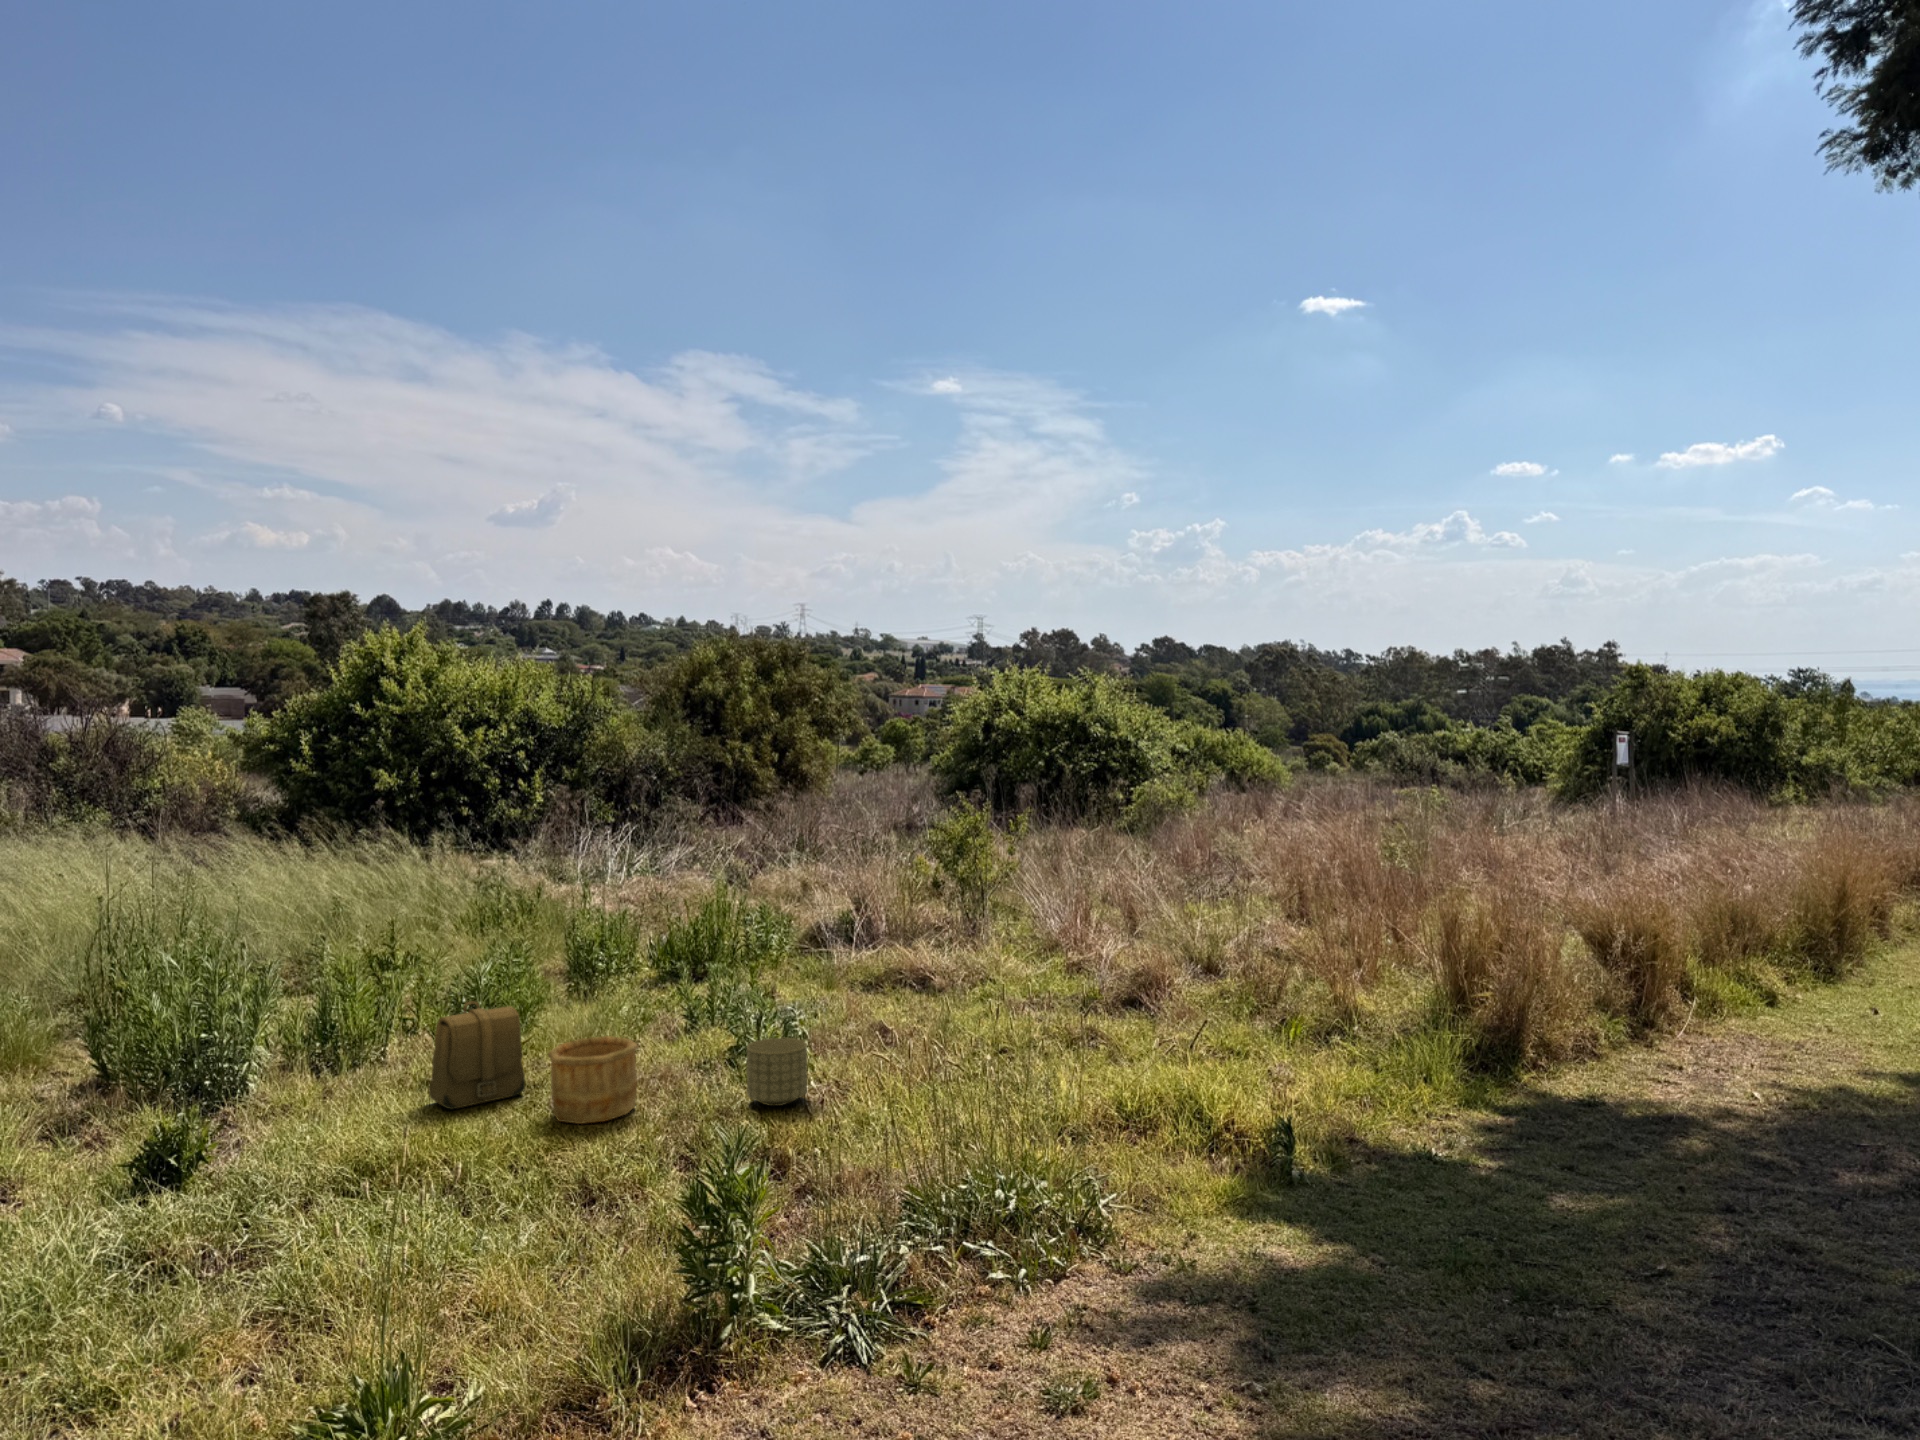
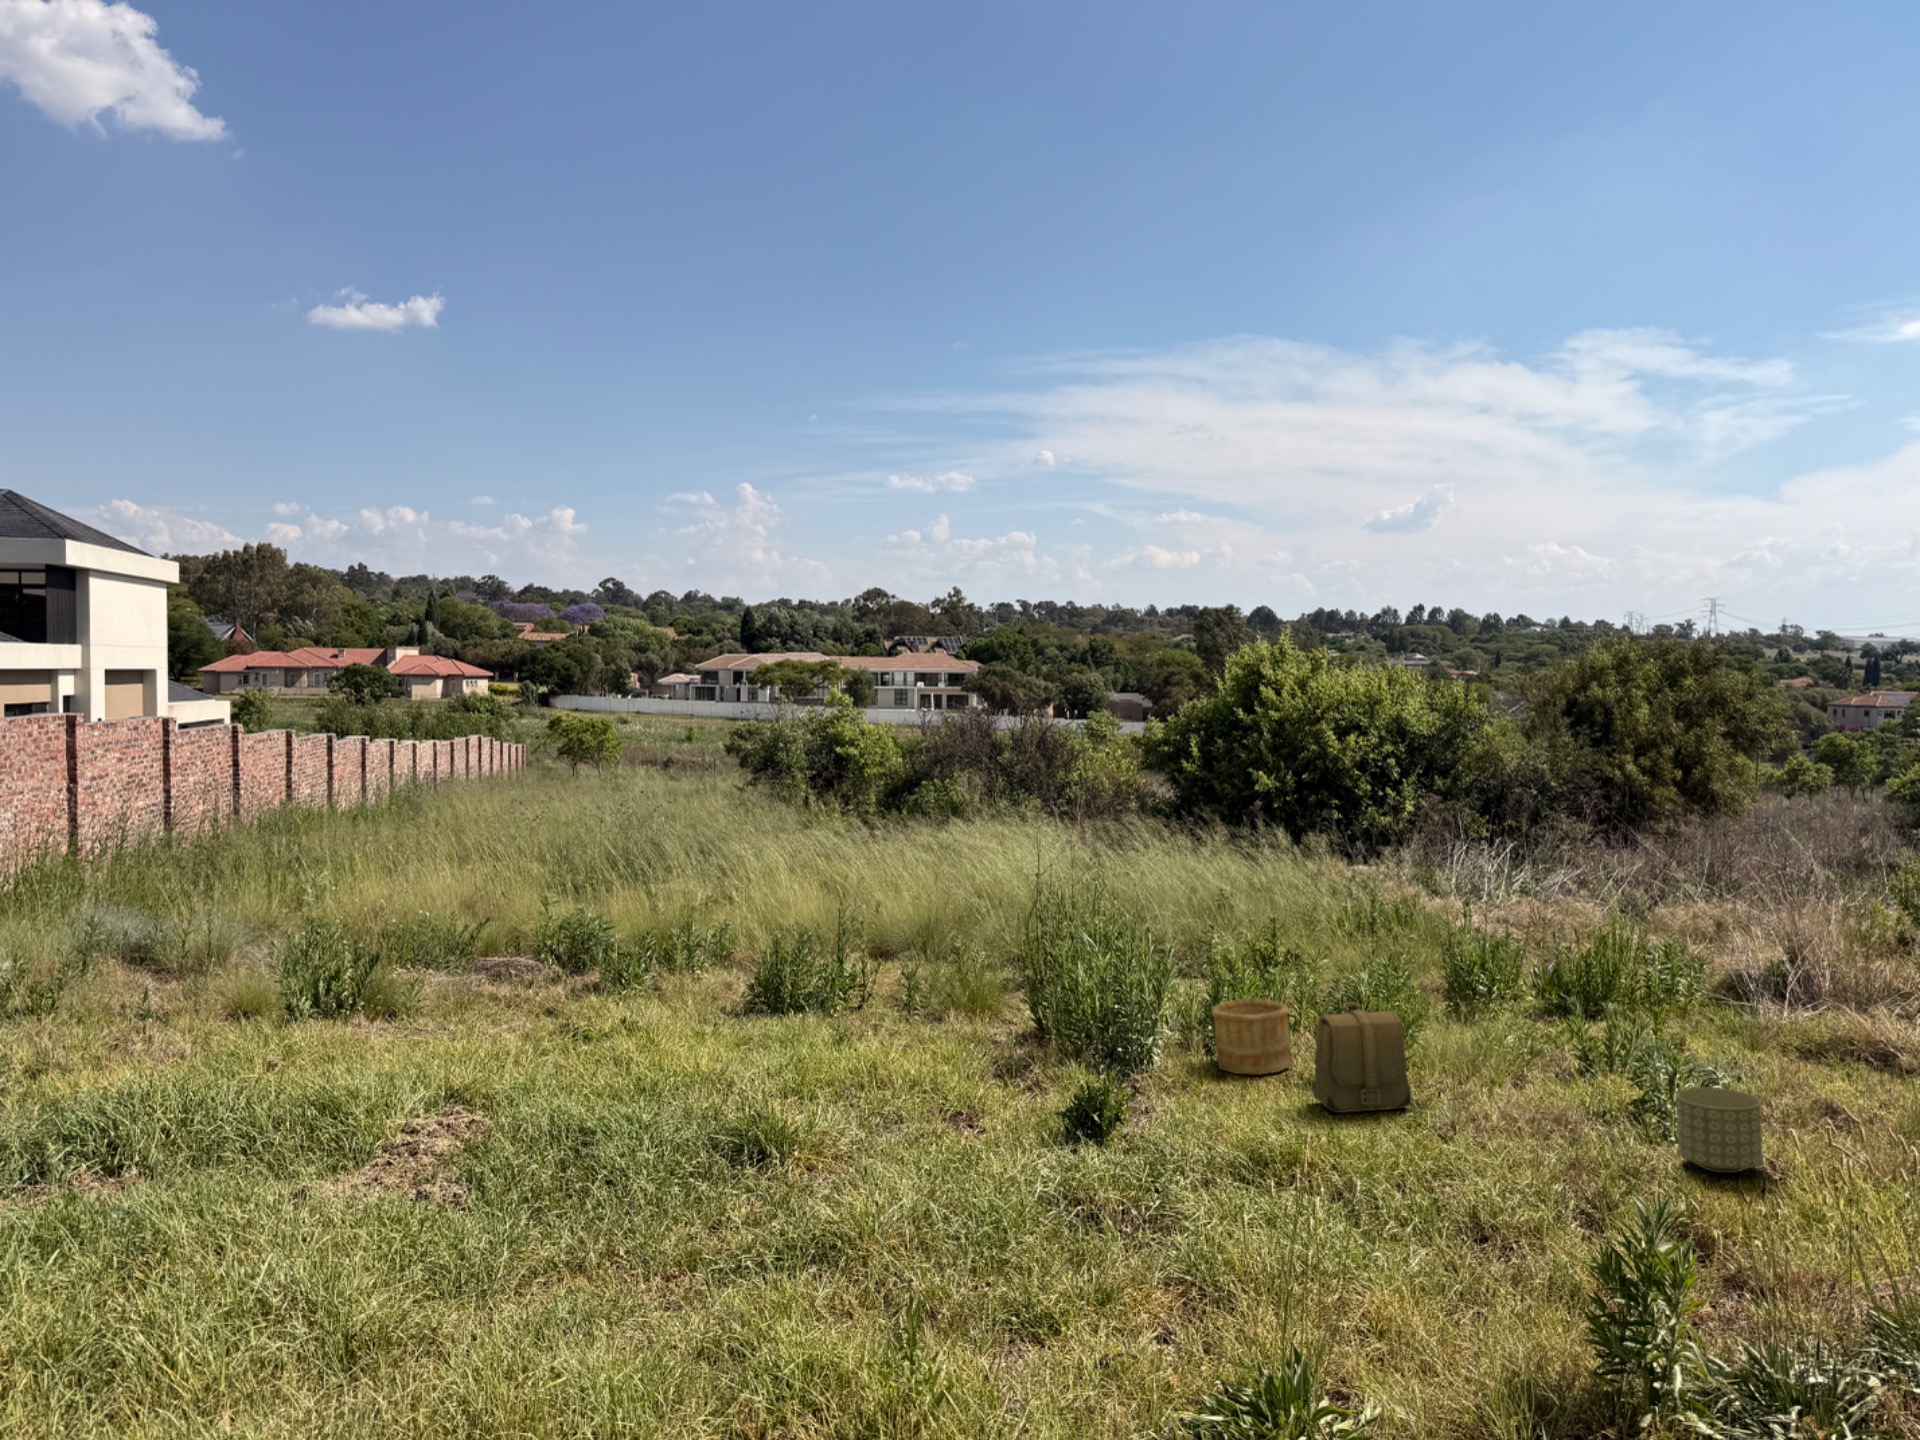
wooden bucket: present [548,1036,638,1124] -> present [1211,999,1290,1075]

